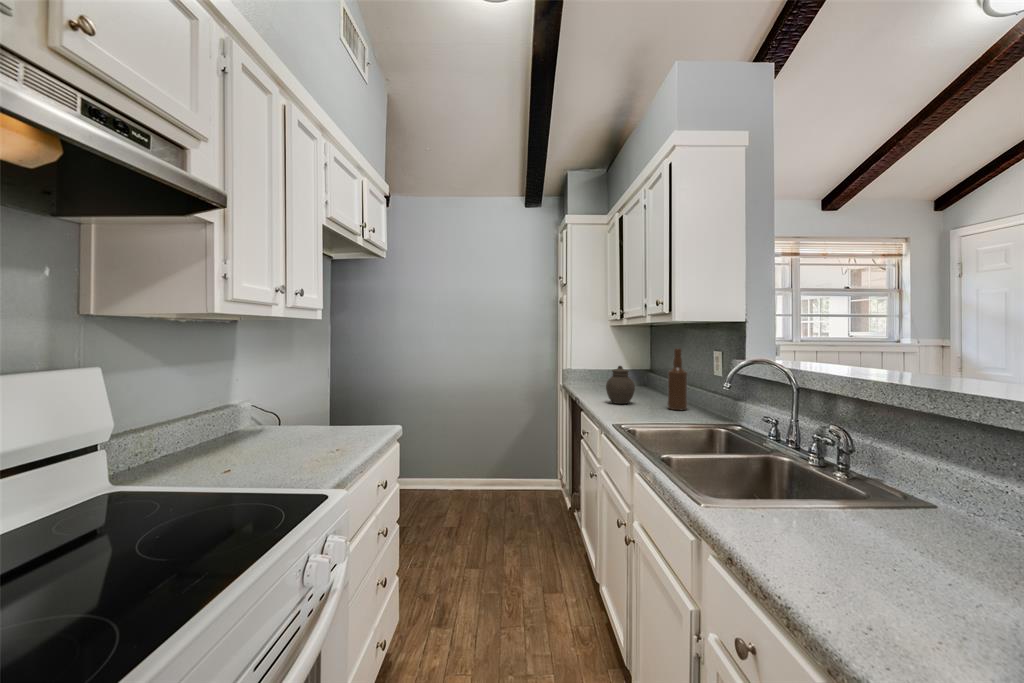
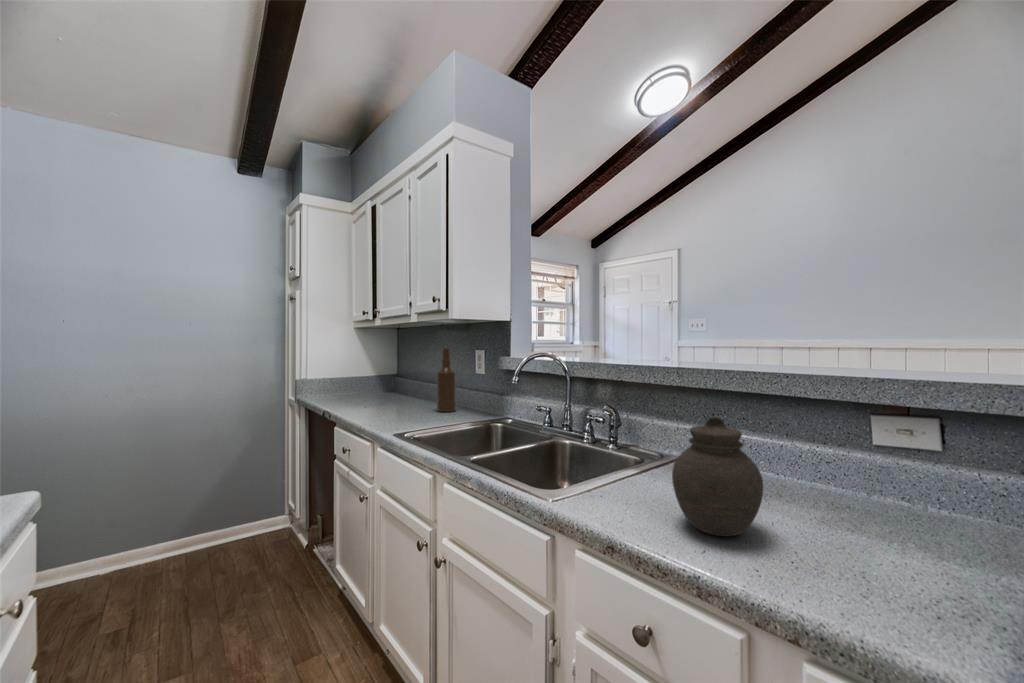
jar: present [606,366,635,404] -> present [672,417,763,536]

